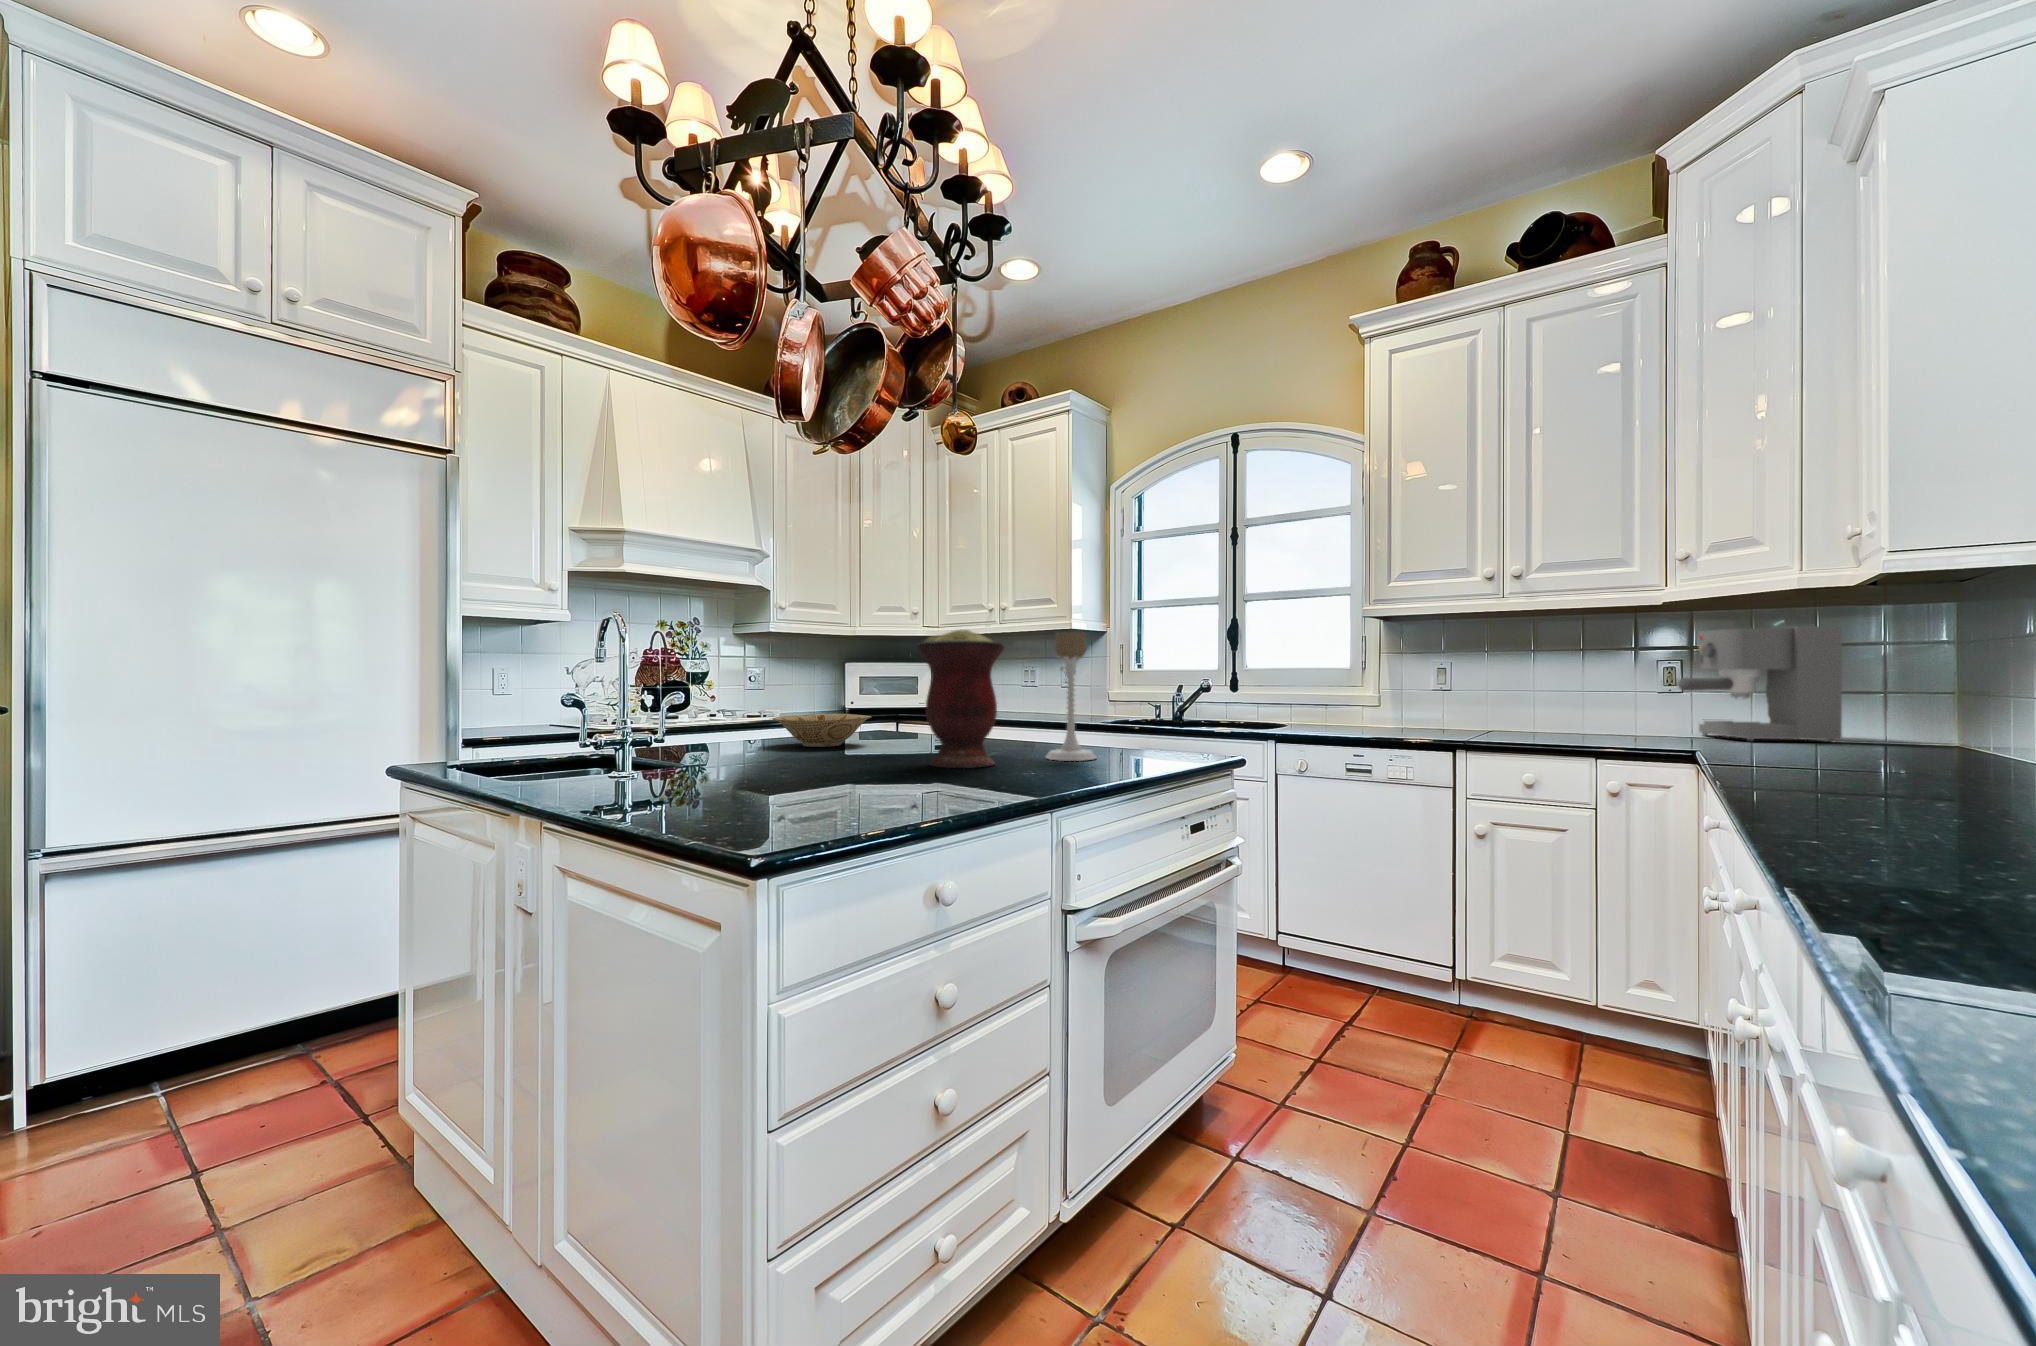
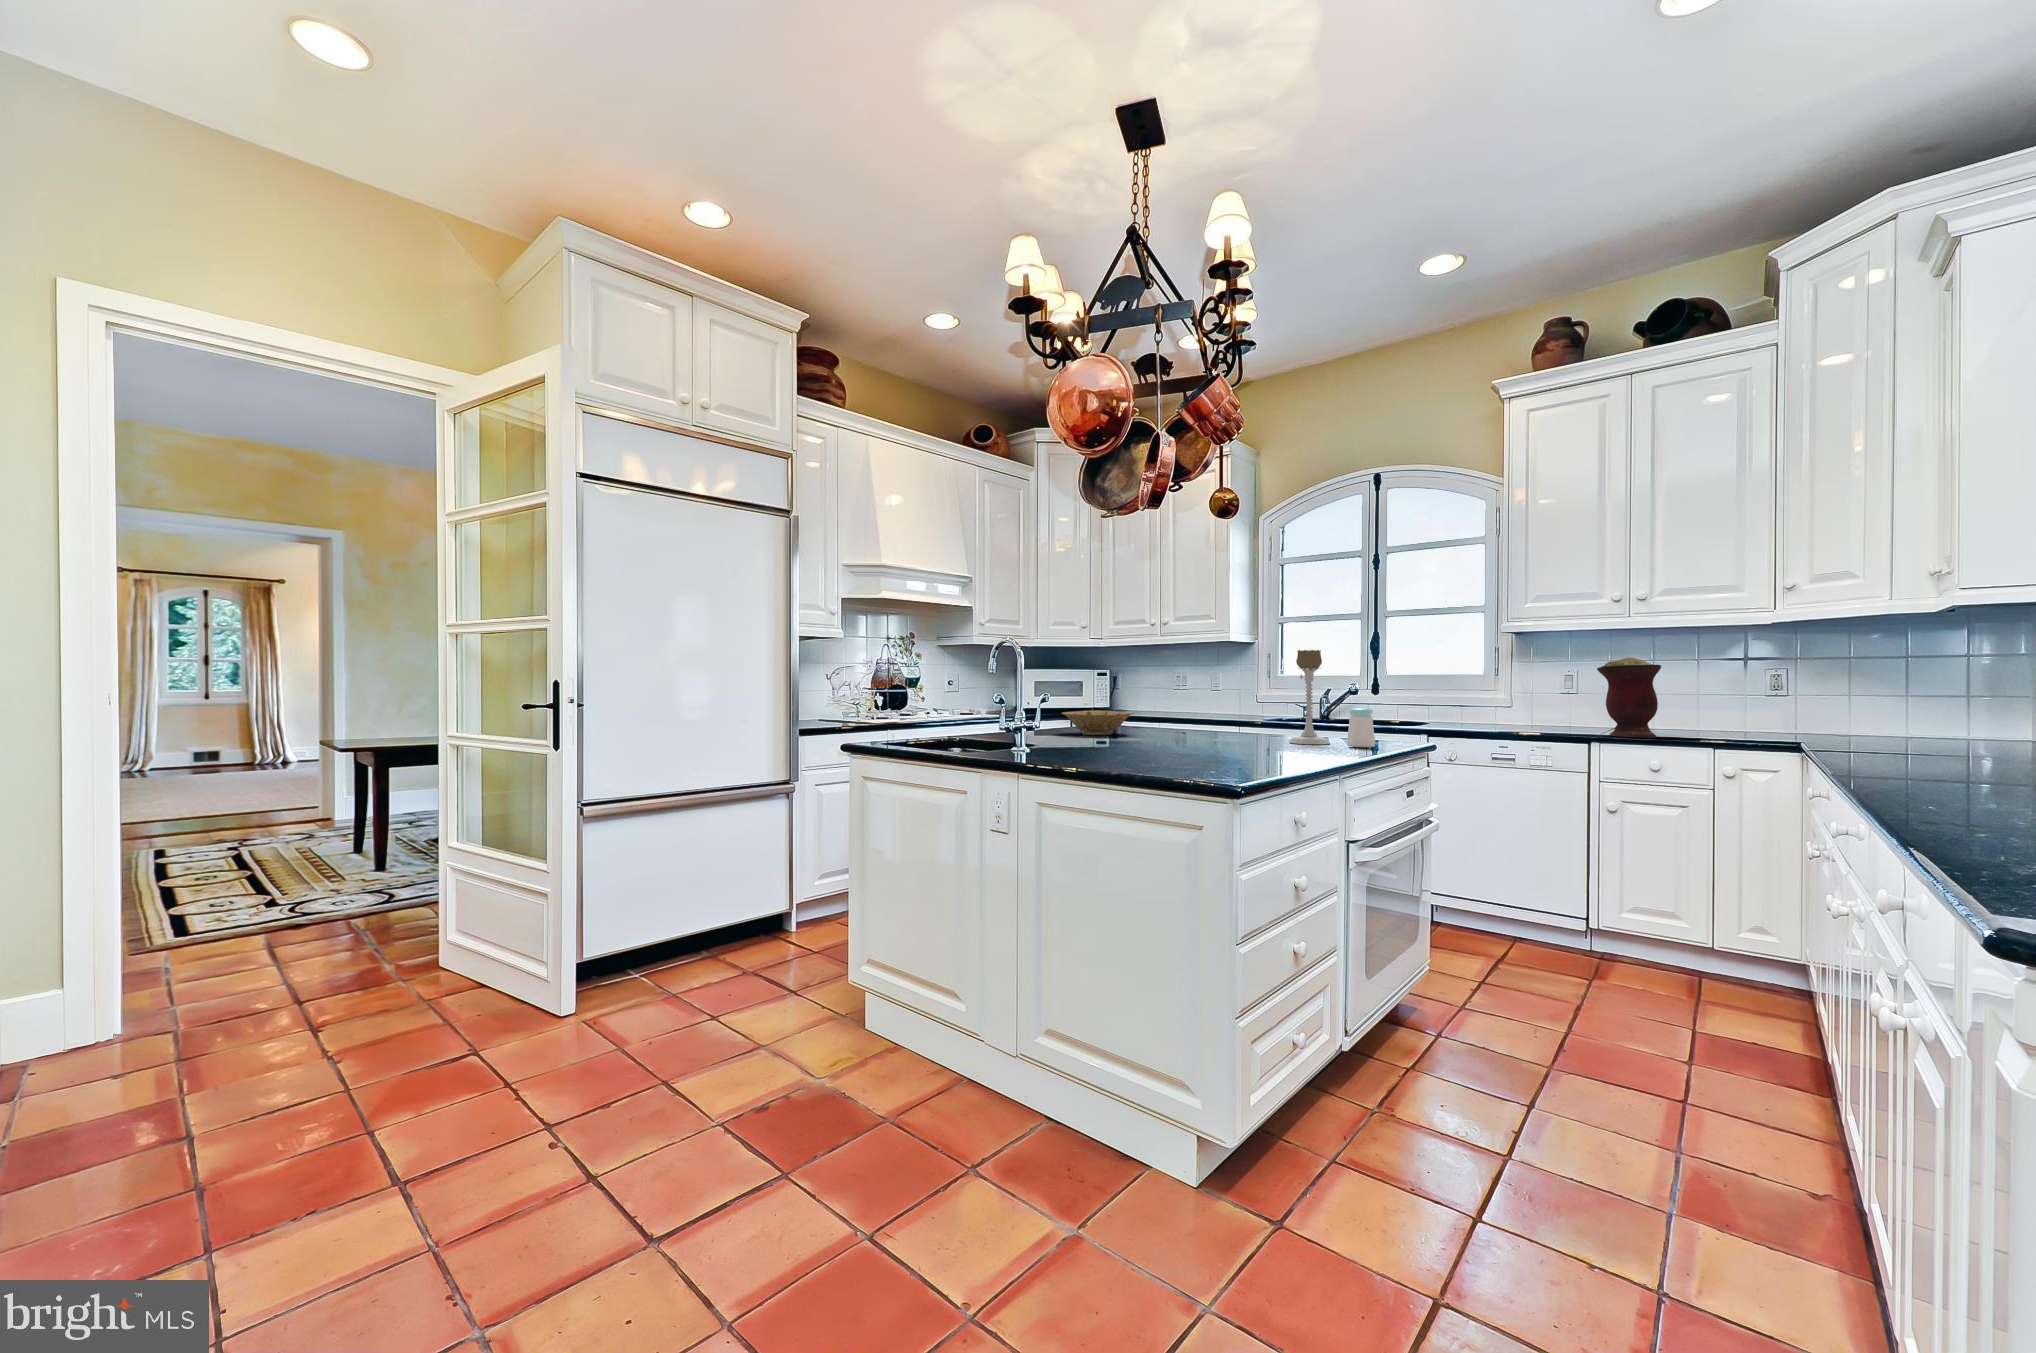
coffee maker: present [1678,626,1842,743] -> none [1783,642,1926,738]
vase: present [917,630,1004,768] -> present [1597,658,1661,738]
salt shaker: none [1110,711,1144,766] -> present [1347,708,1375,748]

